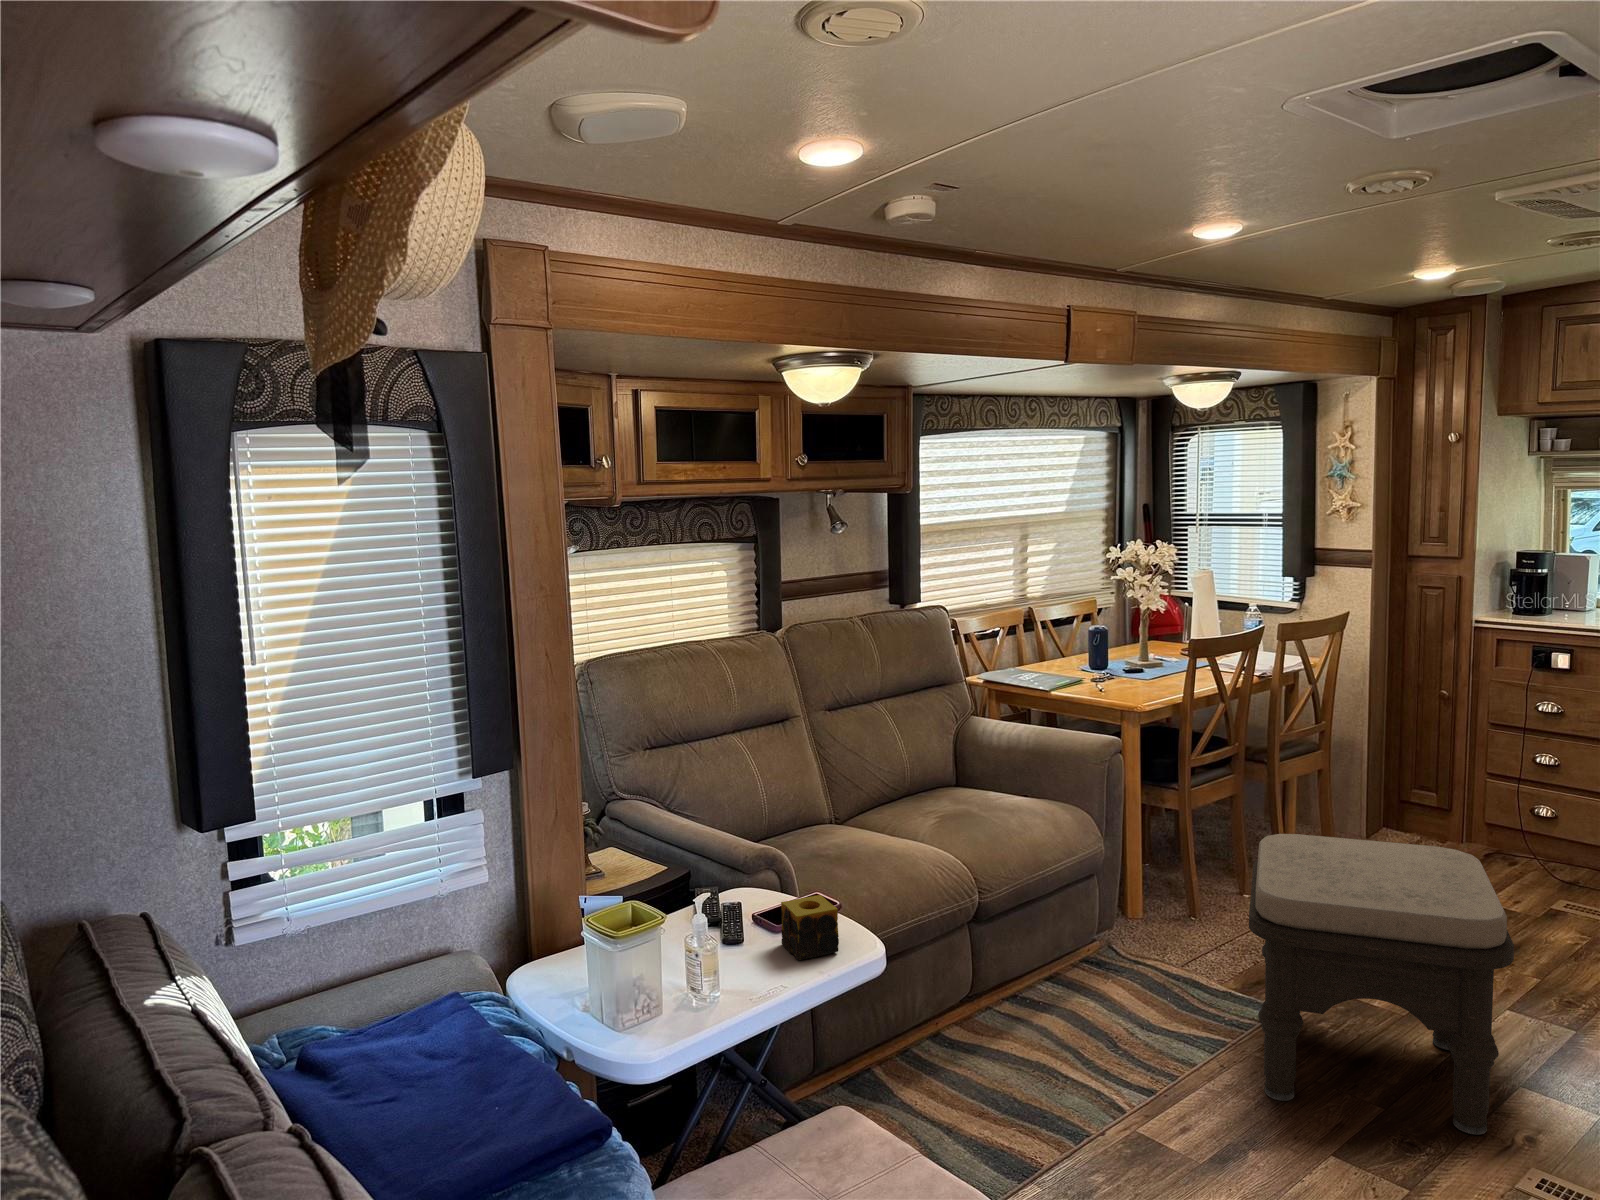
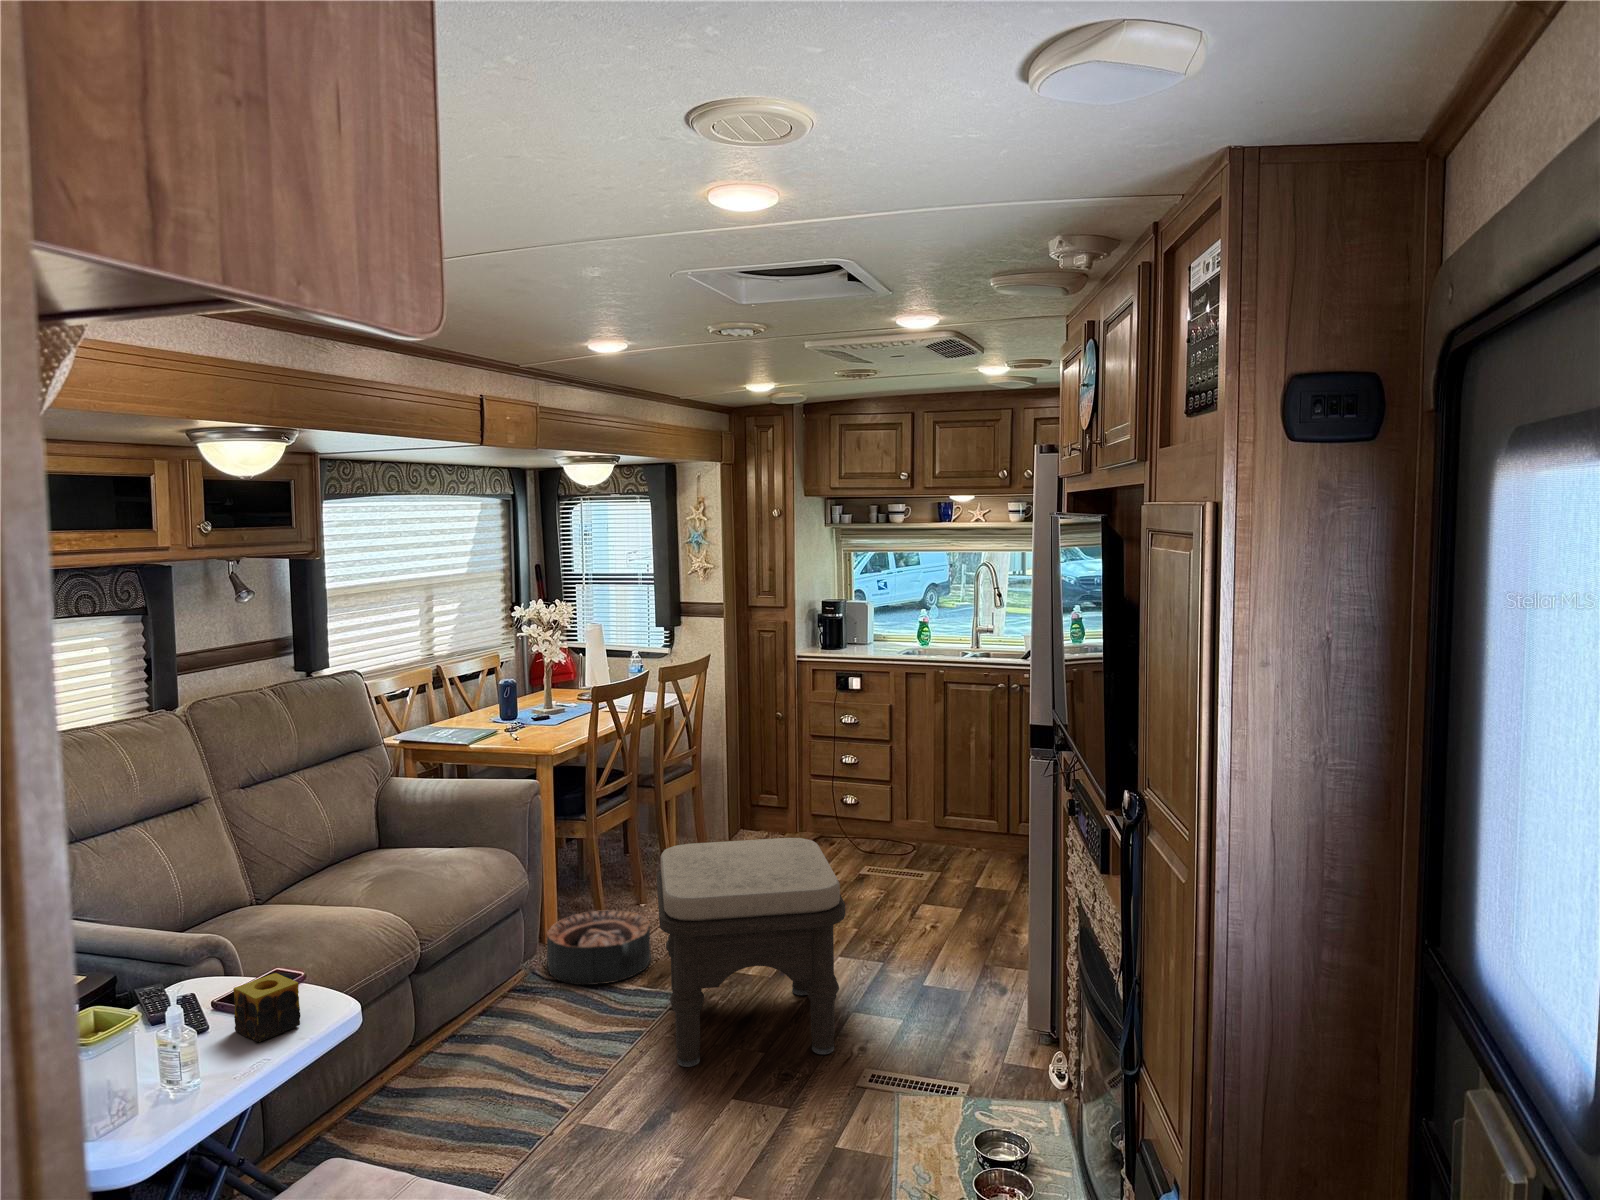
basket: none [1124,894,1247,979] -> present [547,910,651,985]

